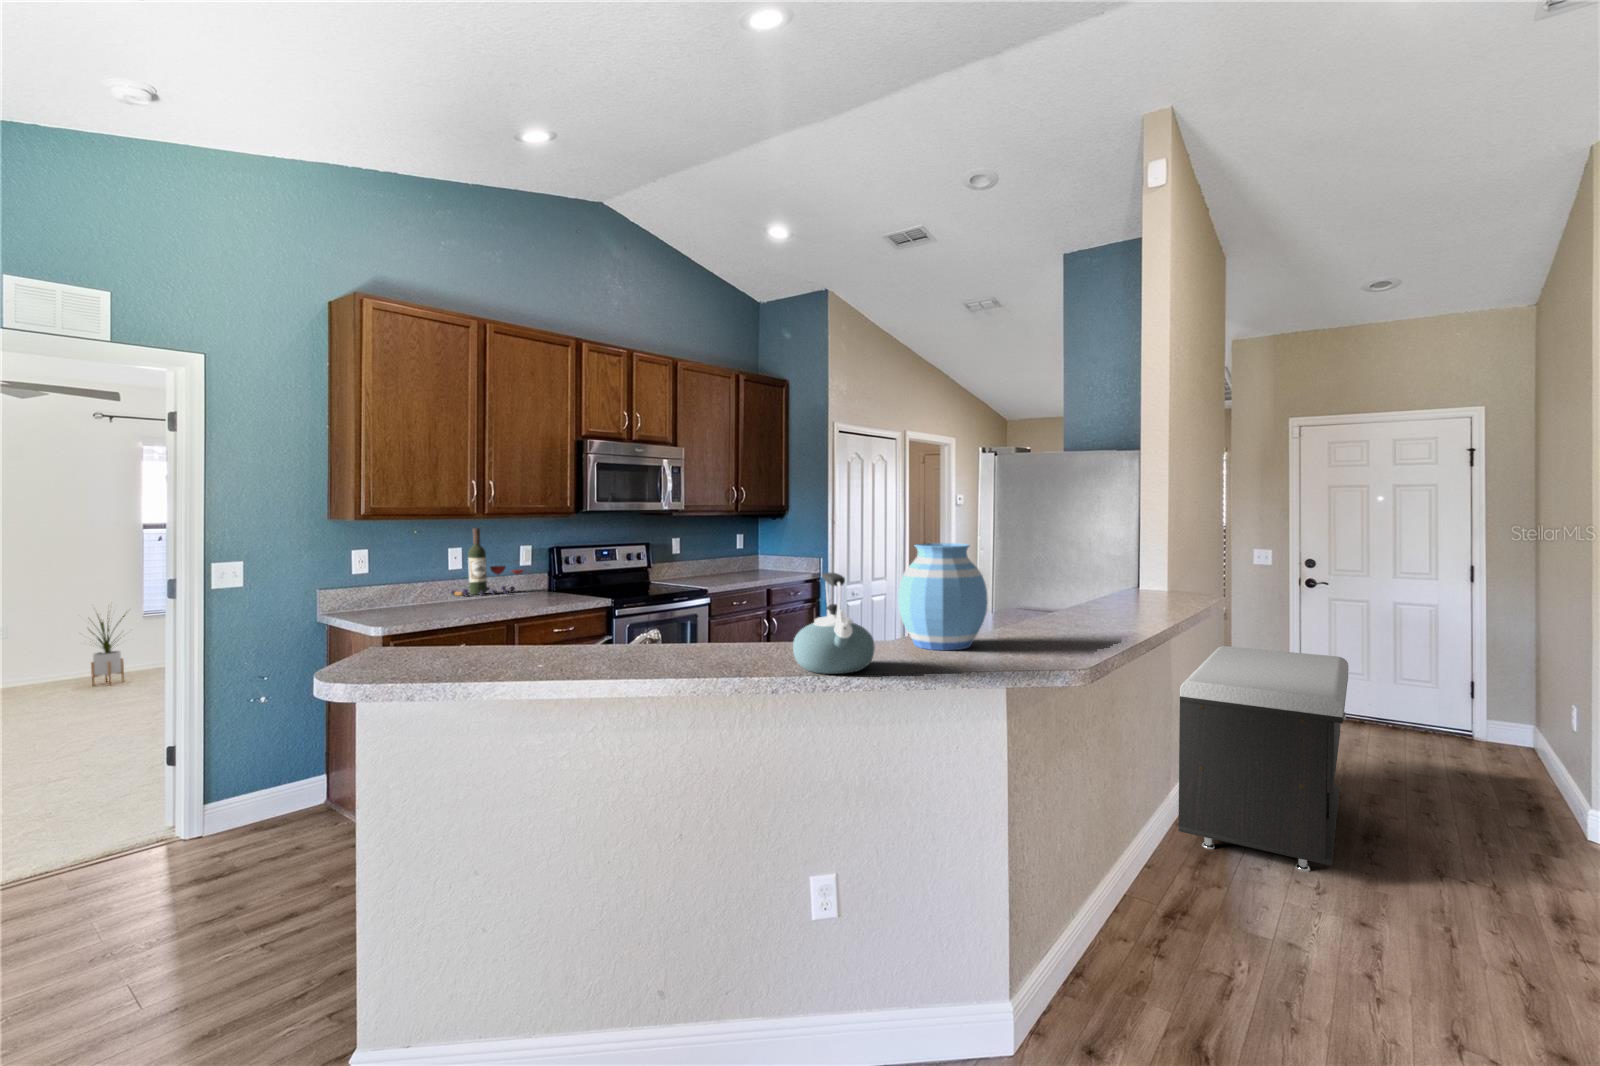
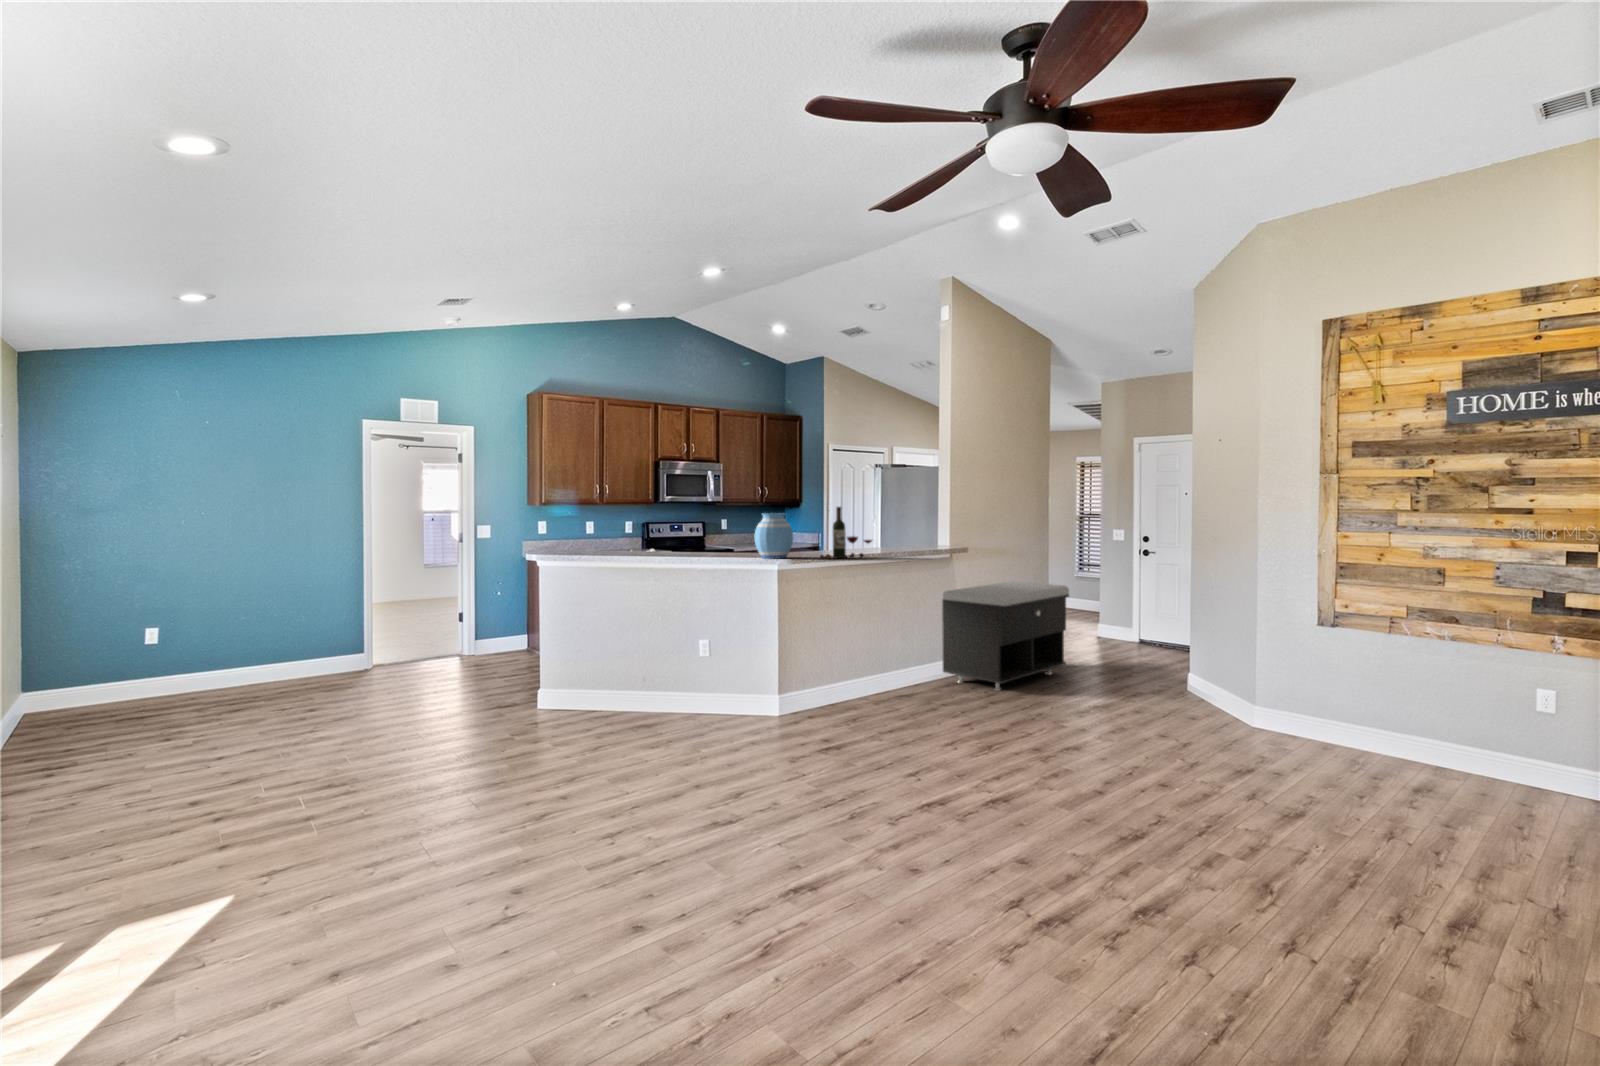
wine bottle: present [451,528,523,596] -> present [820,507,872,559]
kettle: present [793,573,875,674] -> none [694,523,727,561]
house plant: present [90,615,125,685] -> none [392,558,421,607]

